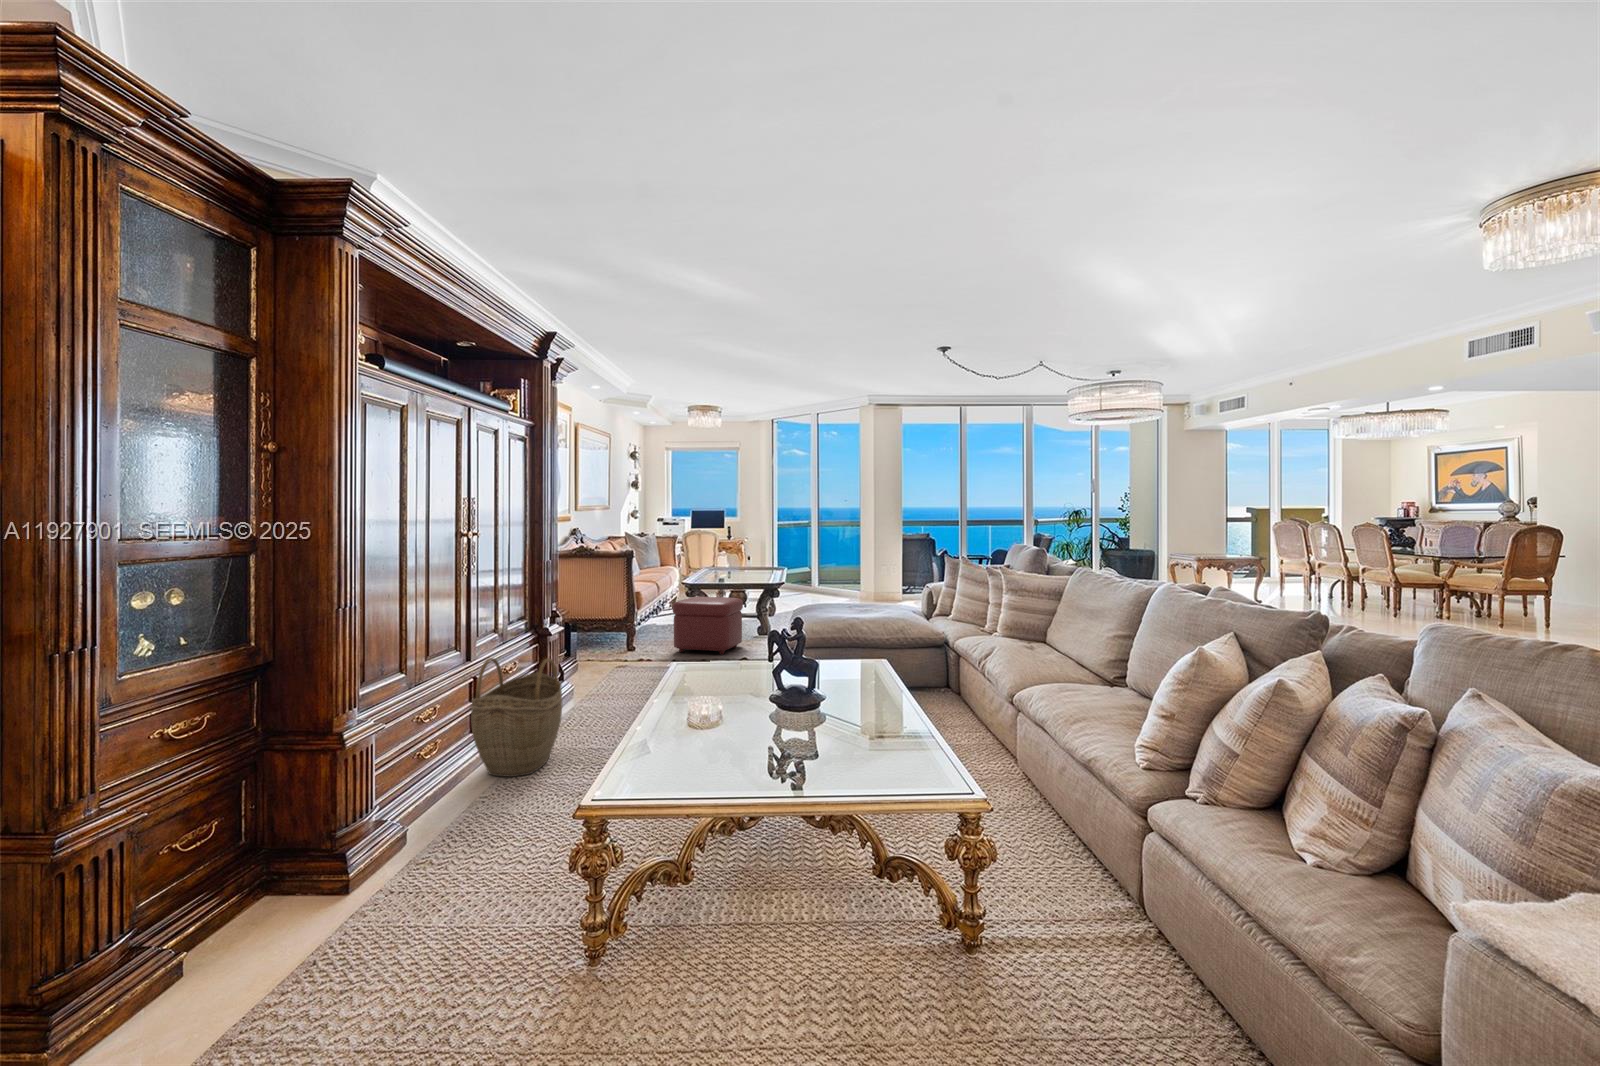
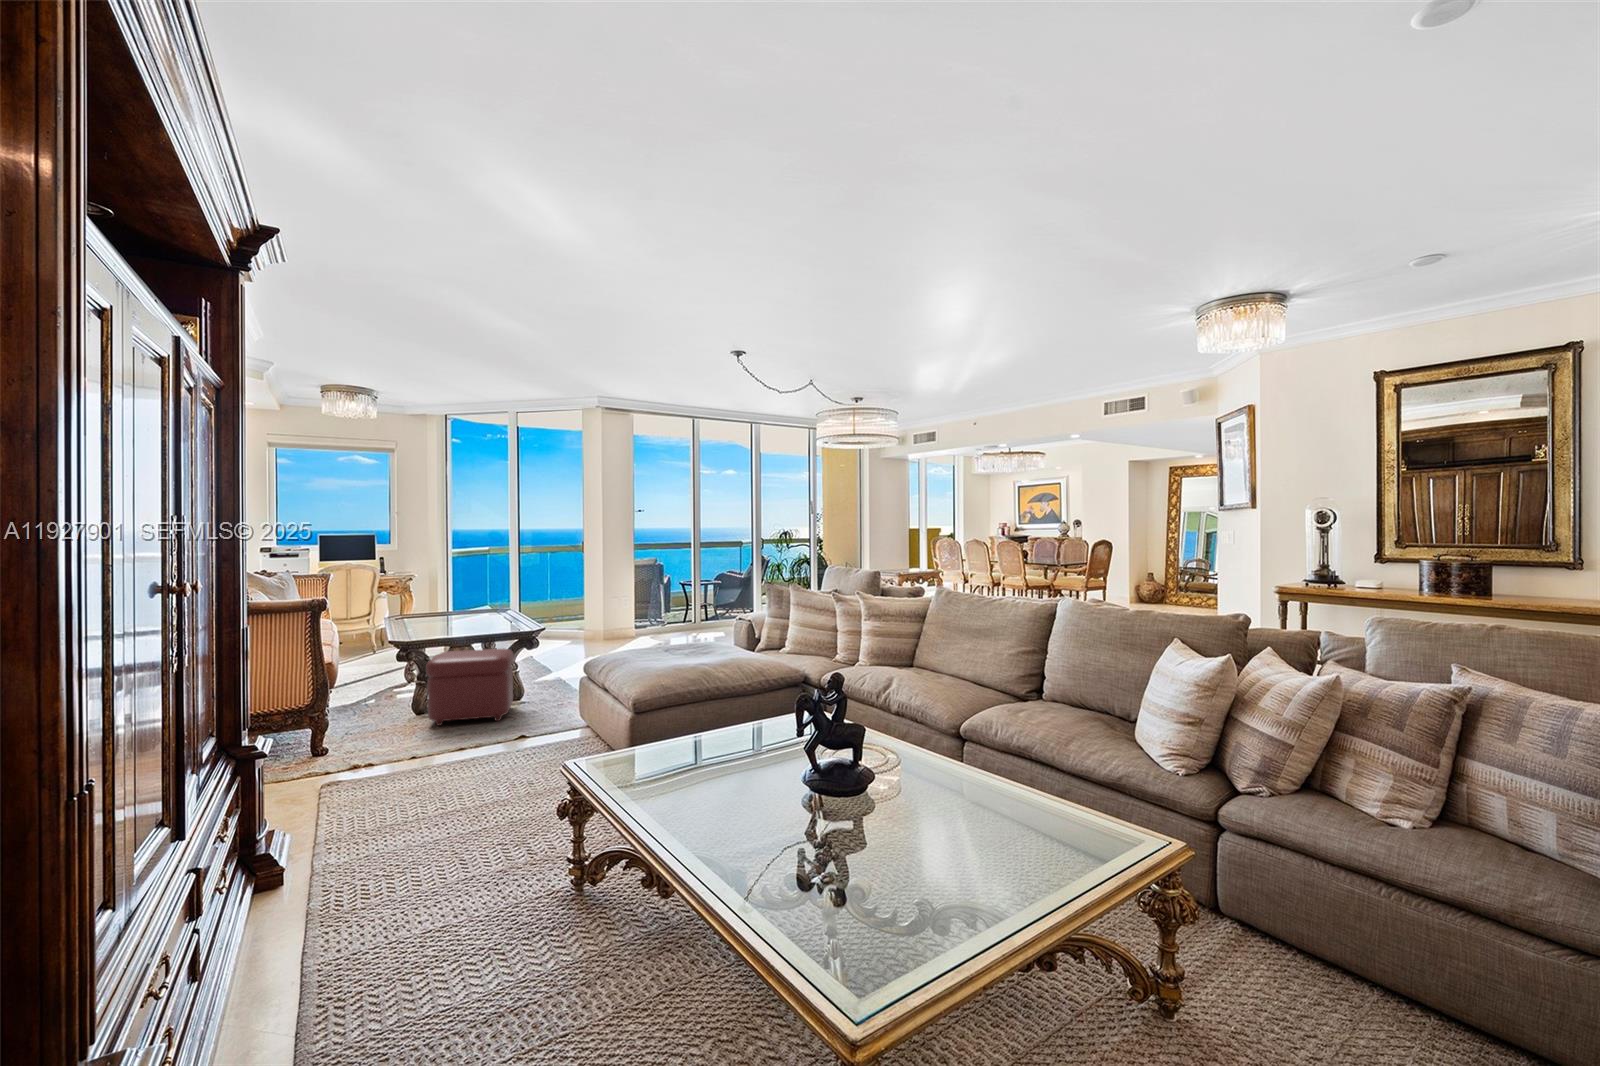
woven basket: present [471,658,562,777] -> none [346,765,470,956]

